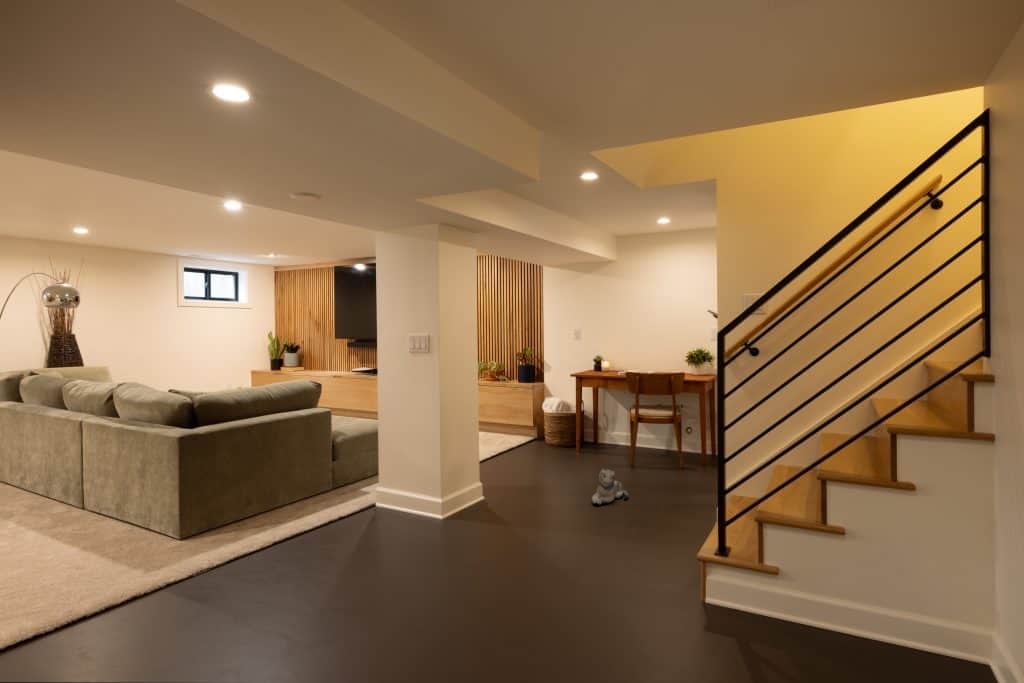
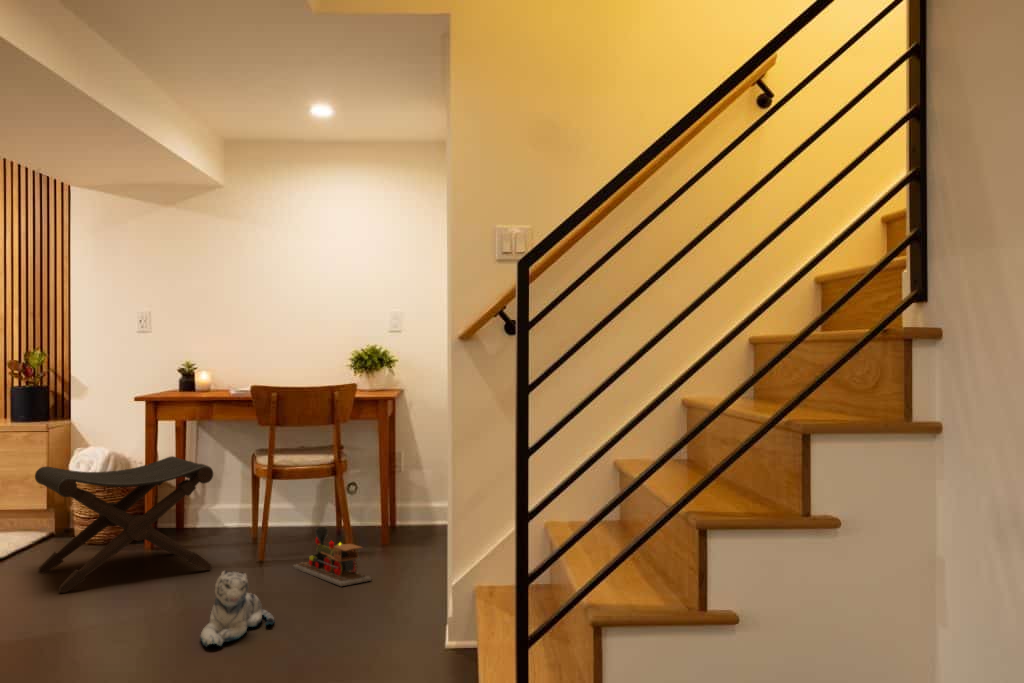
footstool: none [525,406,606,469] -> present [35,456,213,593]
toy train: none [646,451,687,484] -> present [293,527,372,586]

